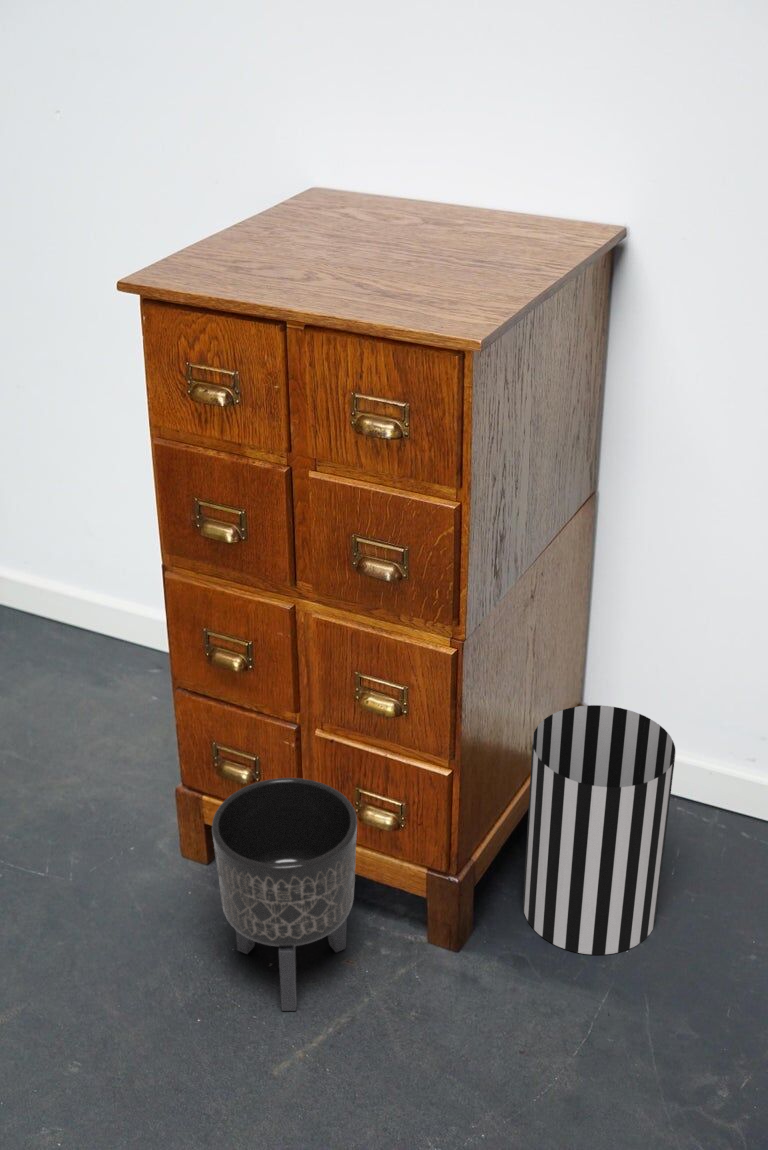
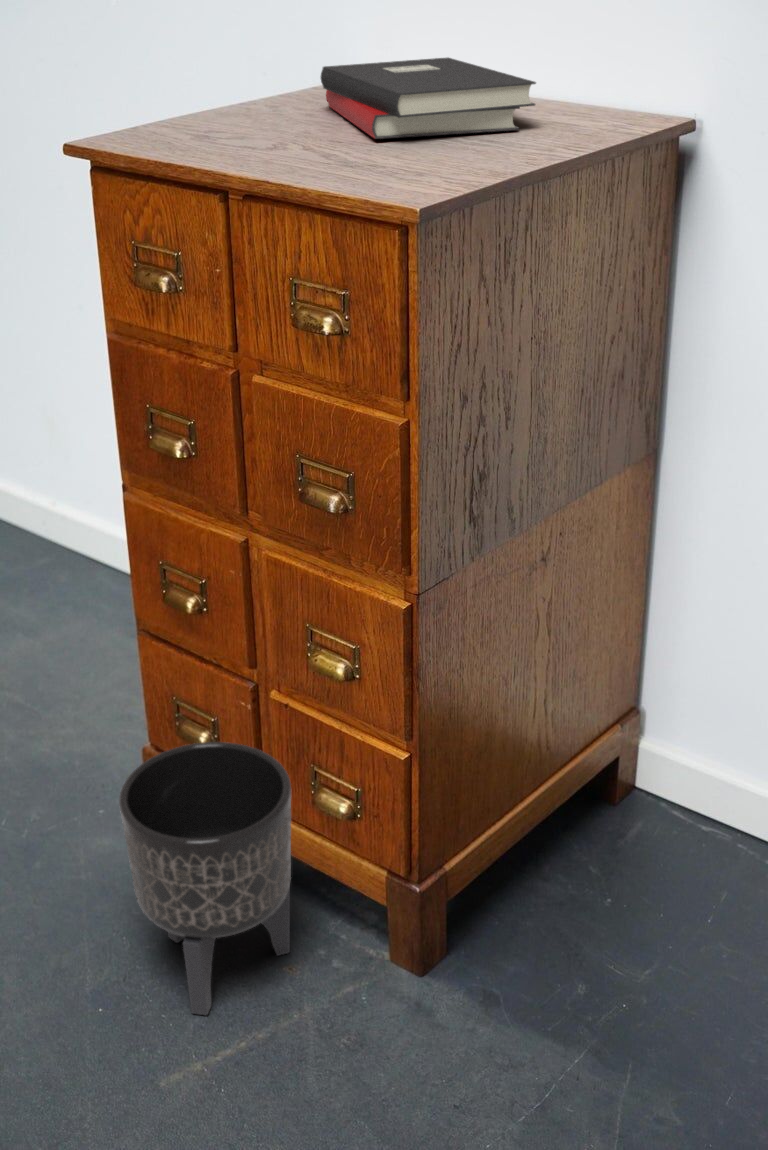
hardback book: none [316,184,512,268] -> present [321,58,536,139]
wastebasket: present [523,705,676,955] -> none [512,698,696,1005]

